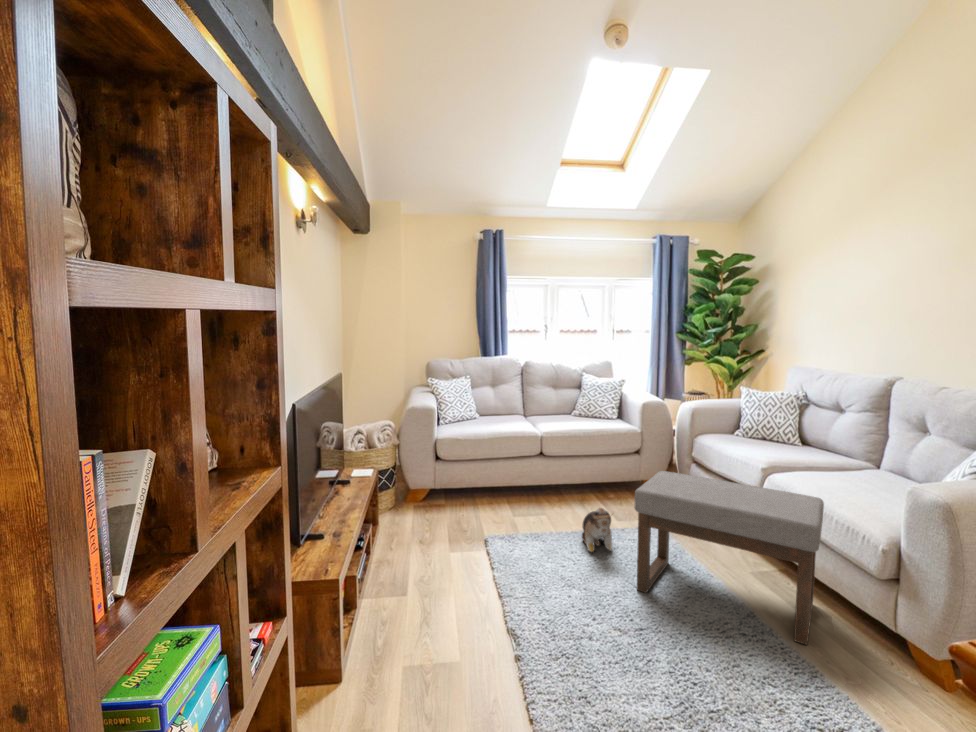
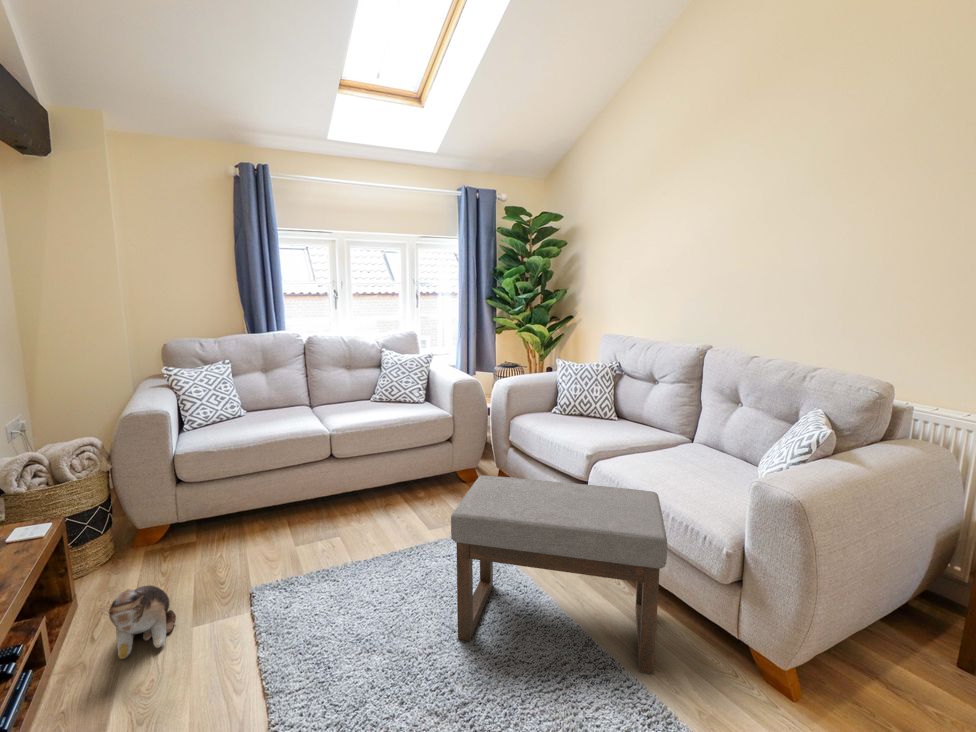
plush toy: present [582,508,612,552] -> present [99,585,176,659]

